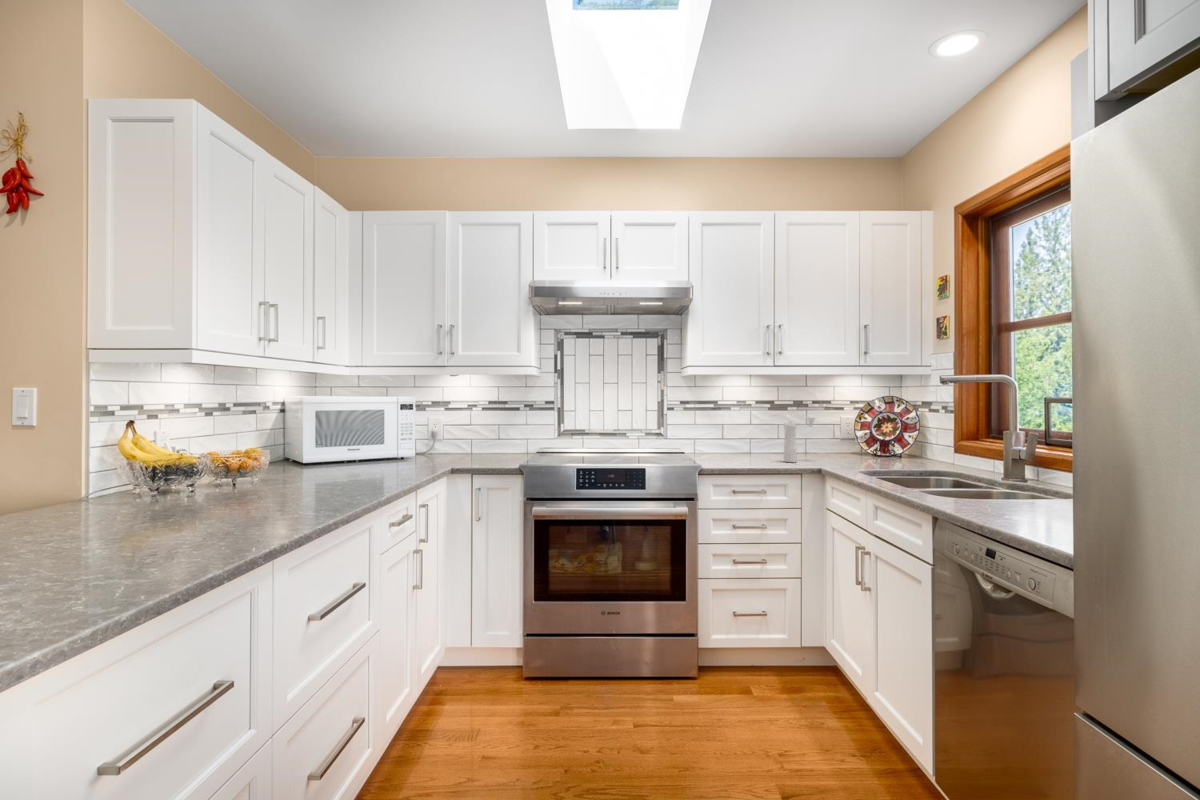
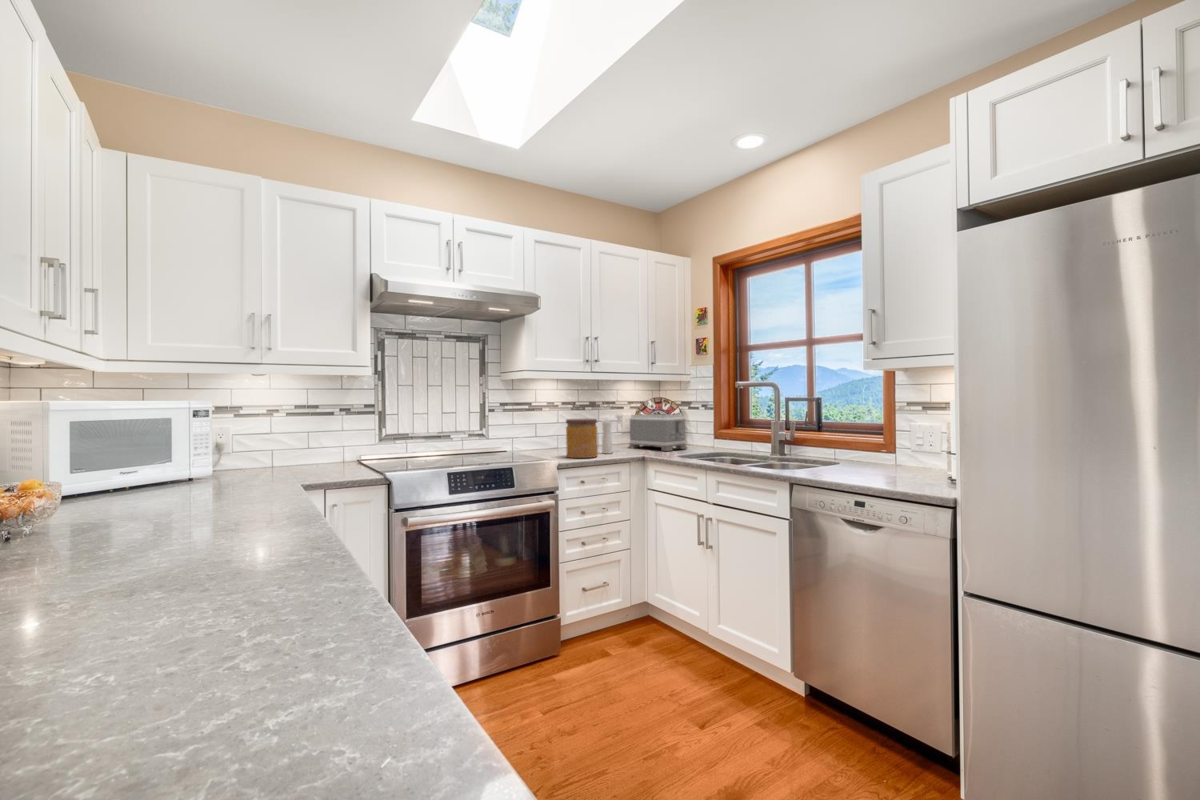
toaster: none [834,417,911,465] -> present [629,414,687,451]
jar: none [732,420,769,465] -> present [566,418,598,458]

